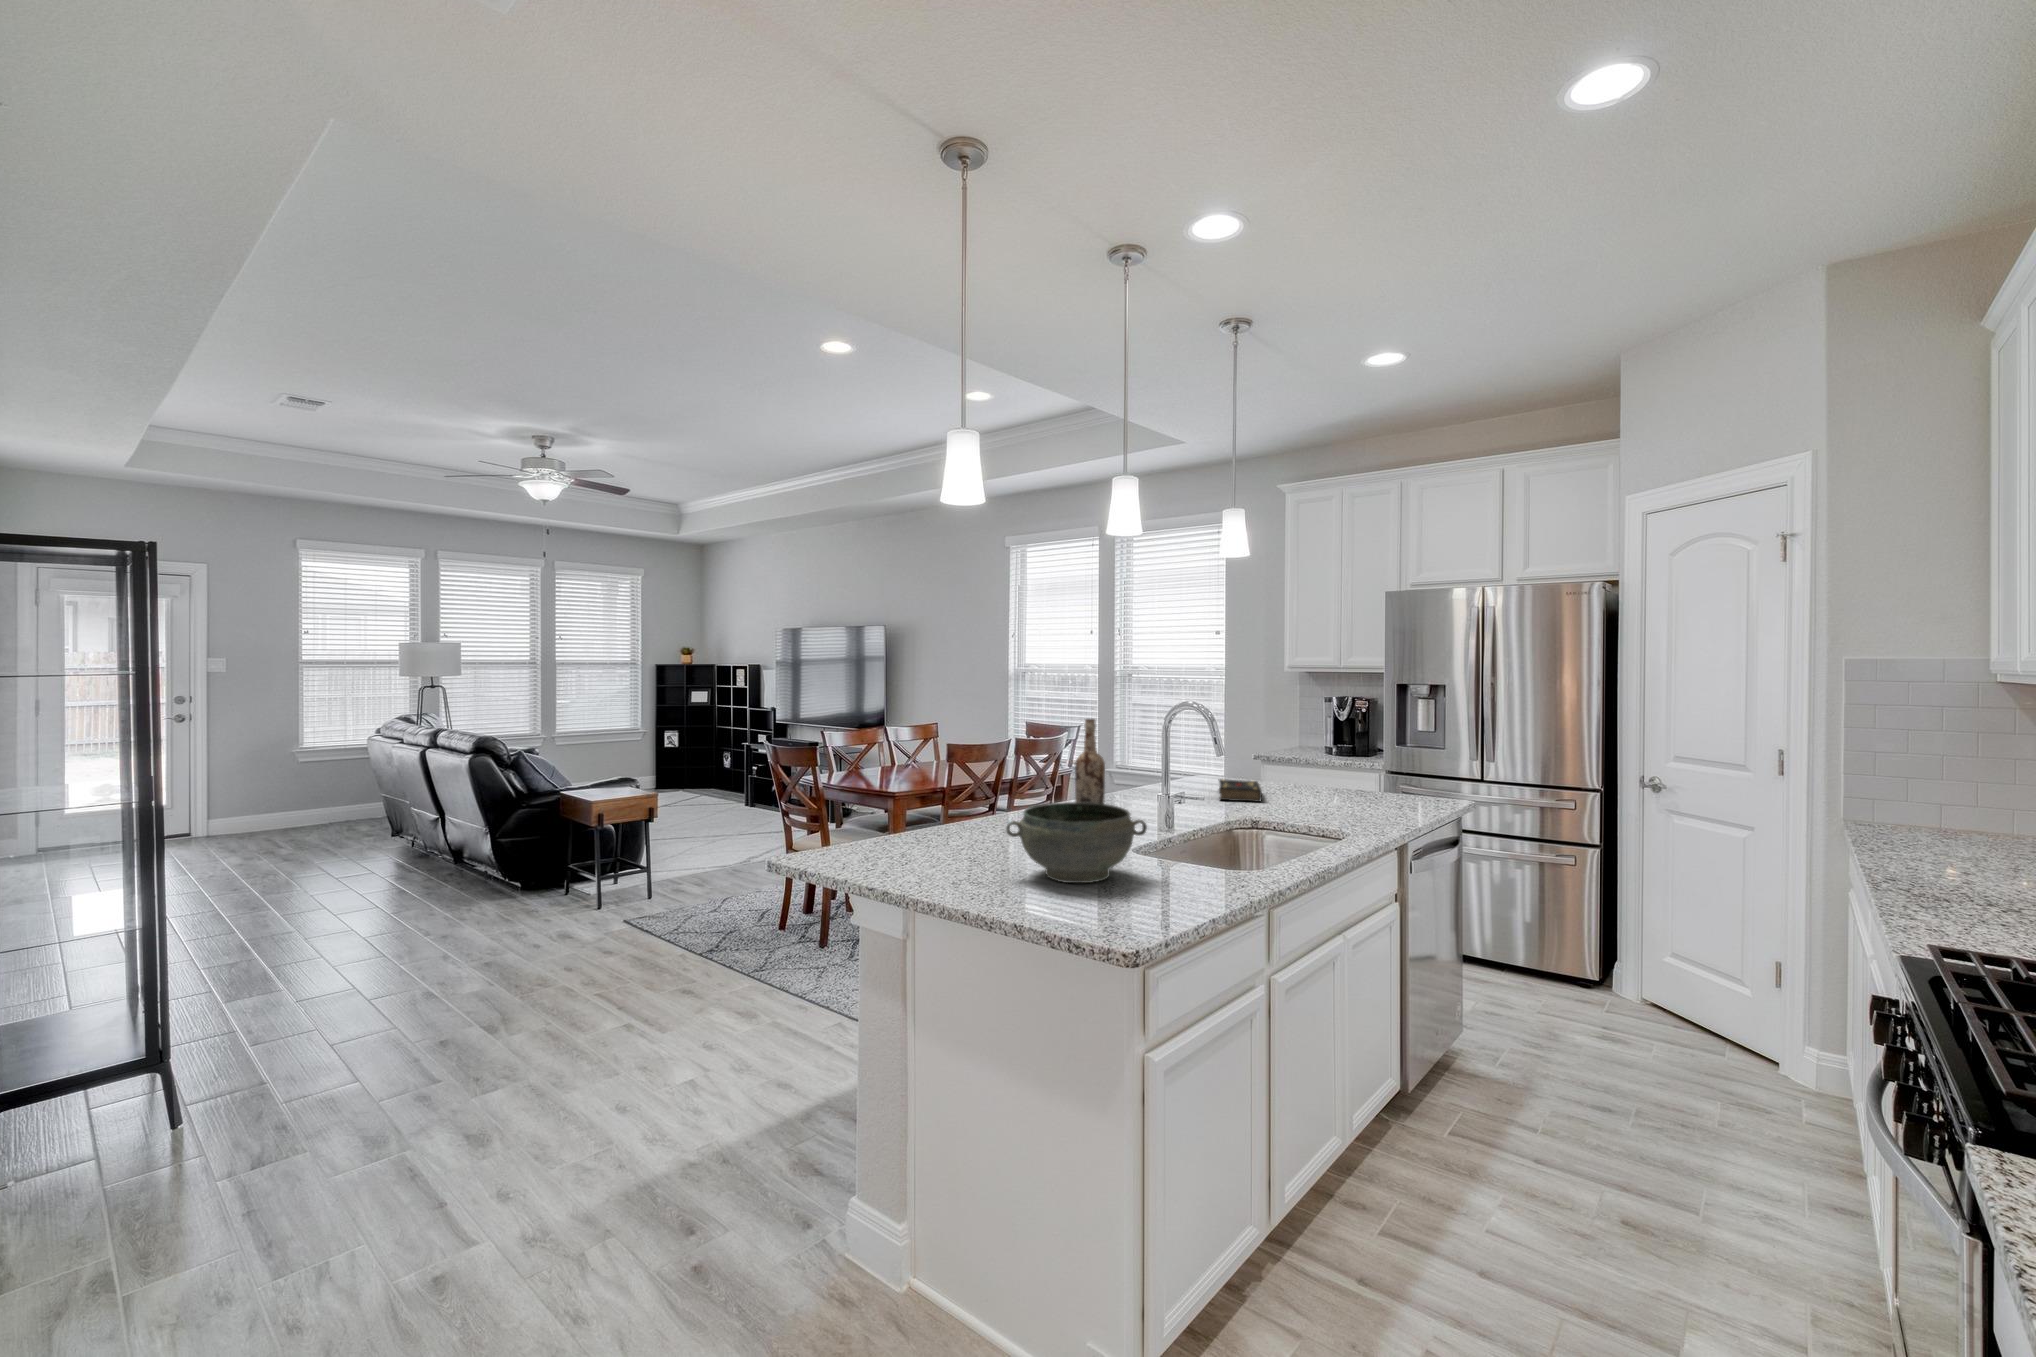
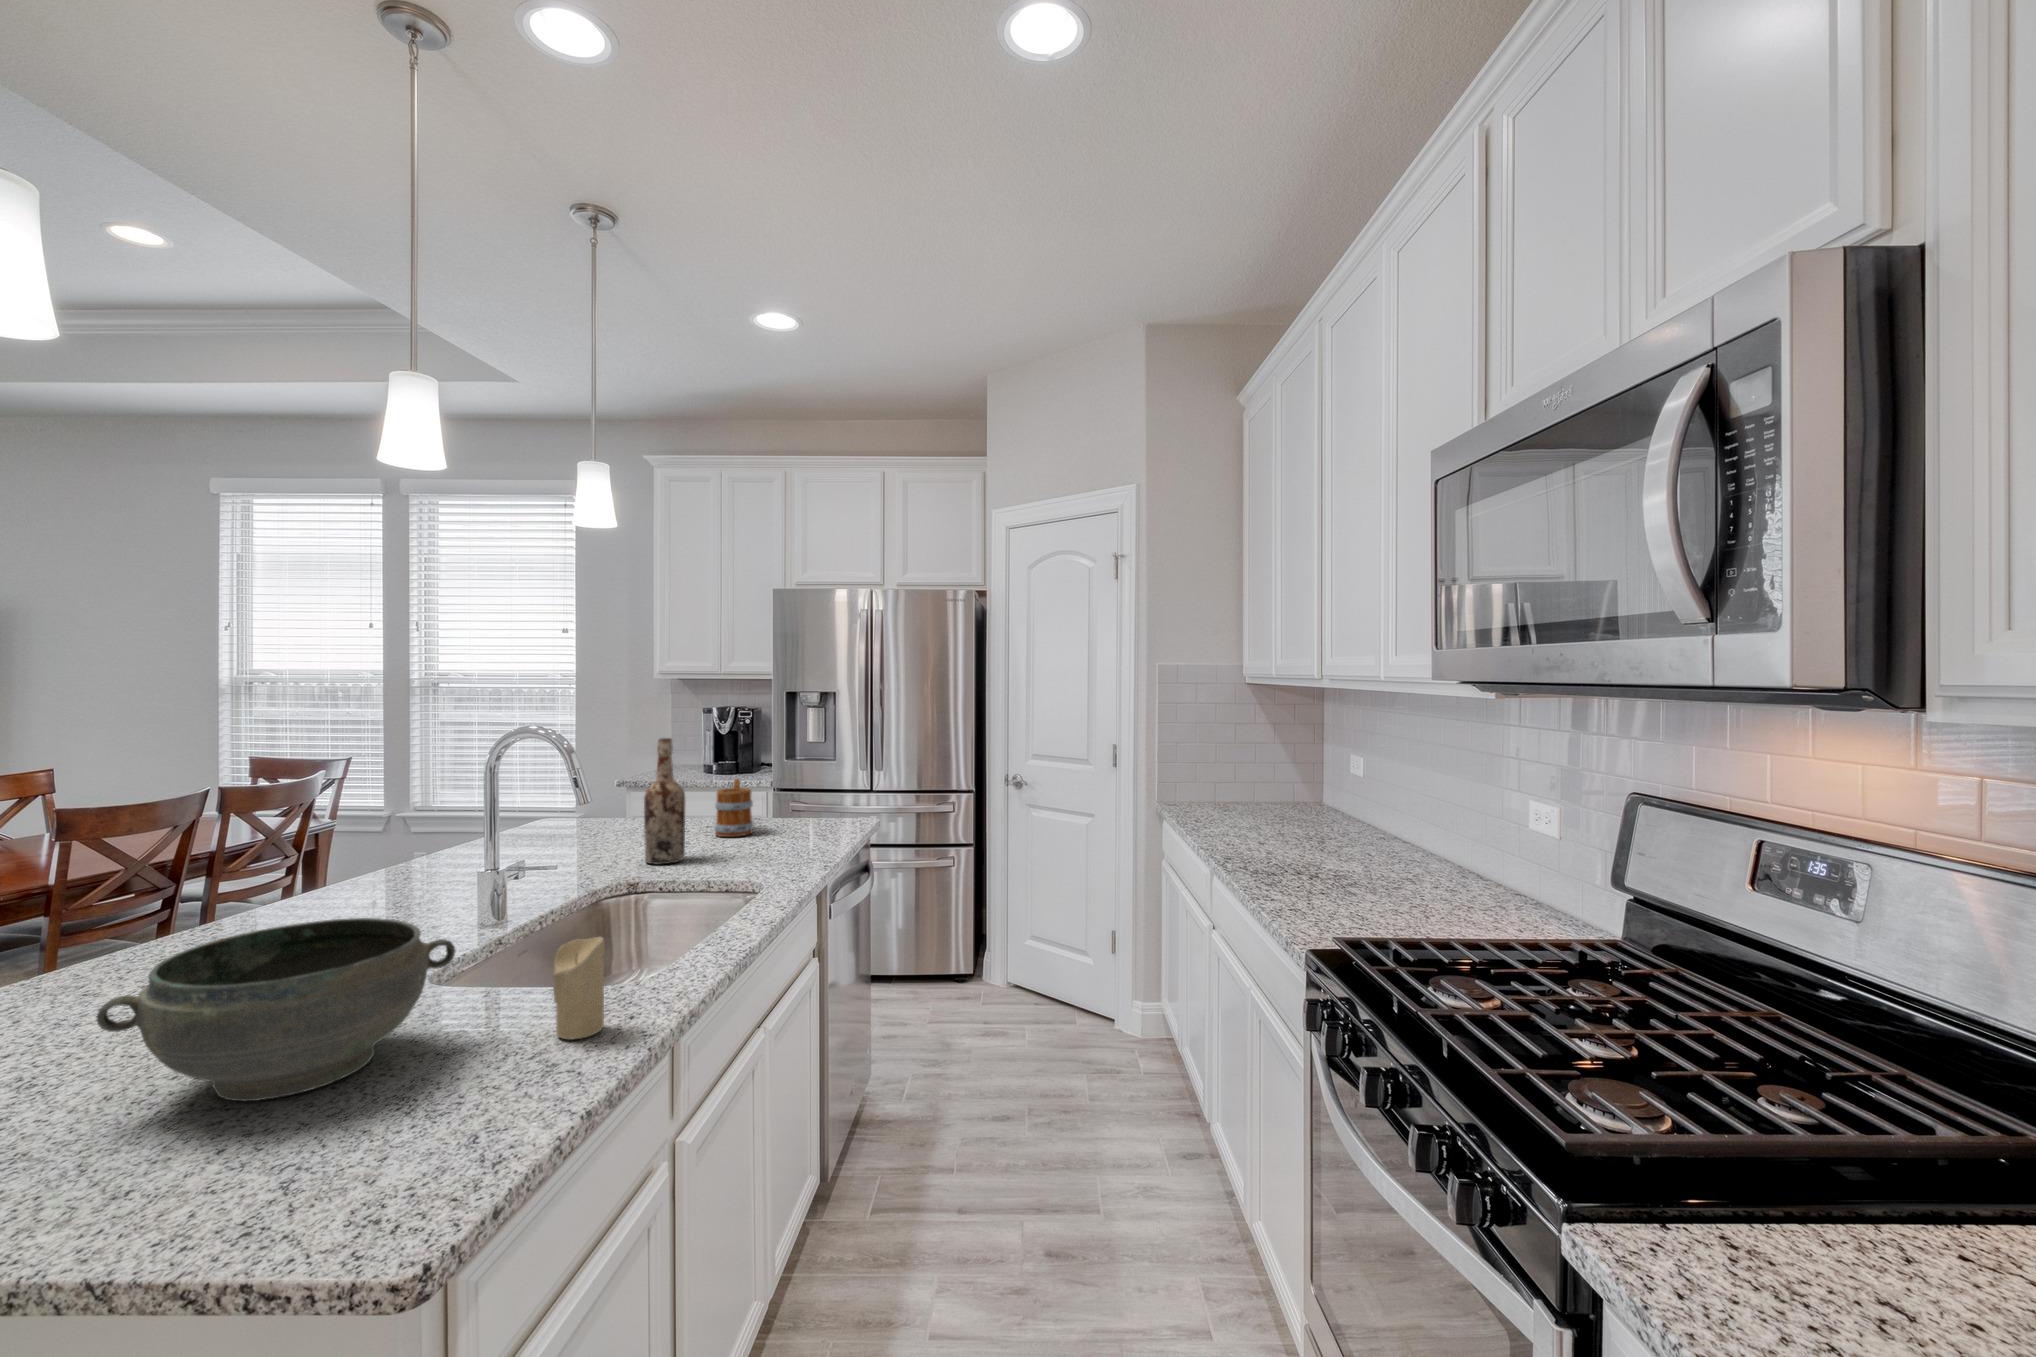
wine bottle: present [1075,719,1105,804] -> present [644,738,685,865]
mug: none [1320,754,1352,801] -> present [714,779,753,837]
book: present [1219,779,1262,802] -> none [575,822,640,856]
candle: none [1196,832,1225,889] -> present [553,937,605,1039]

